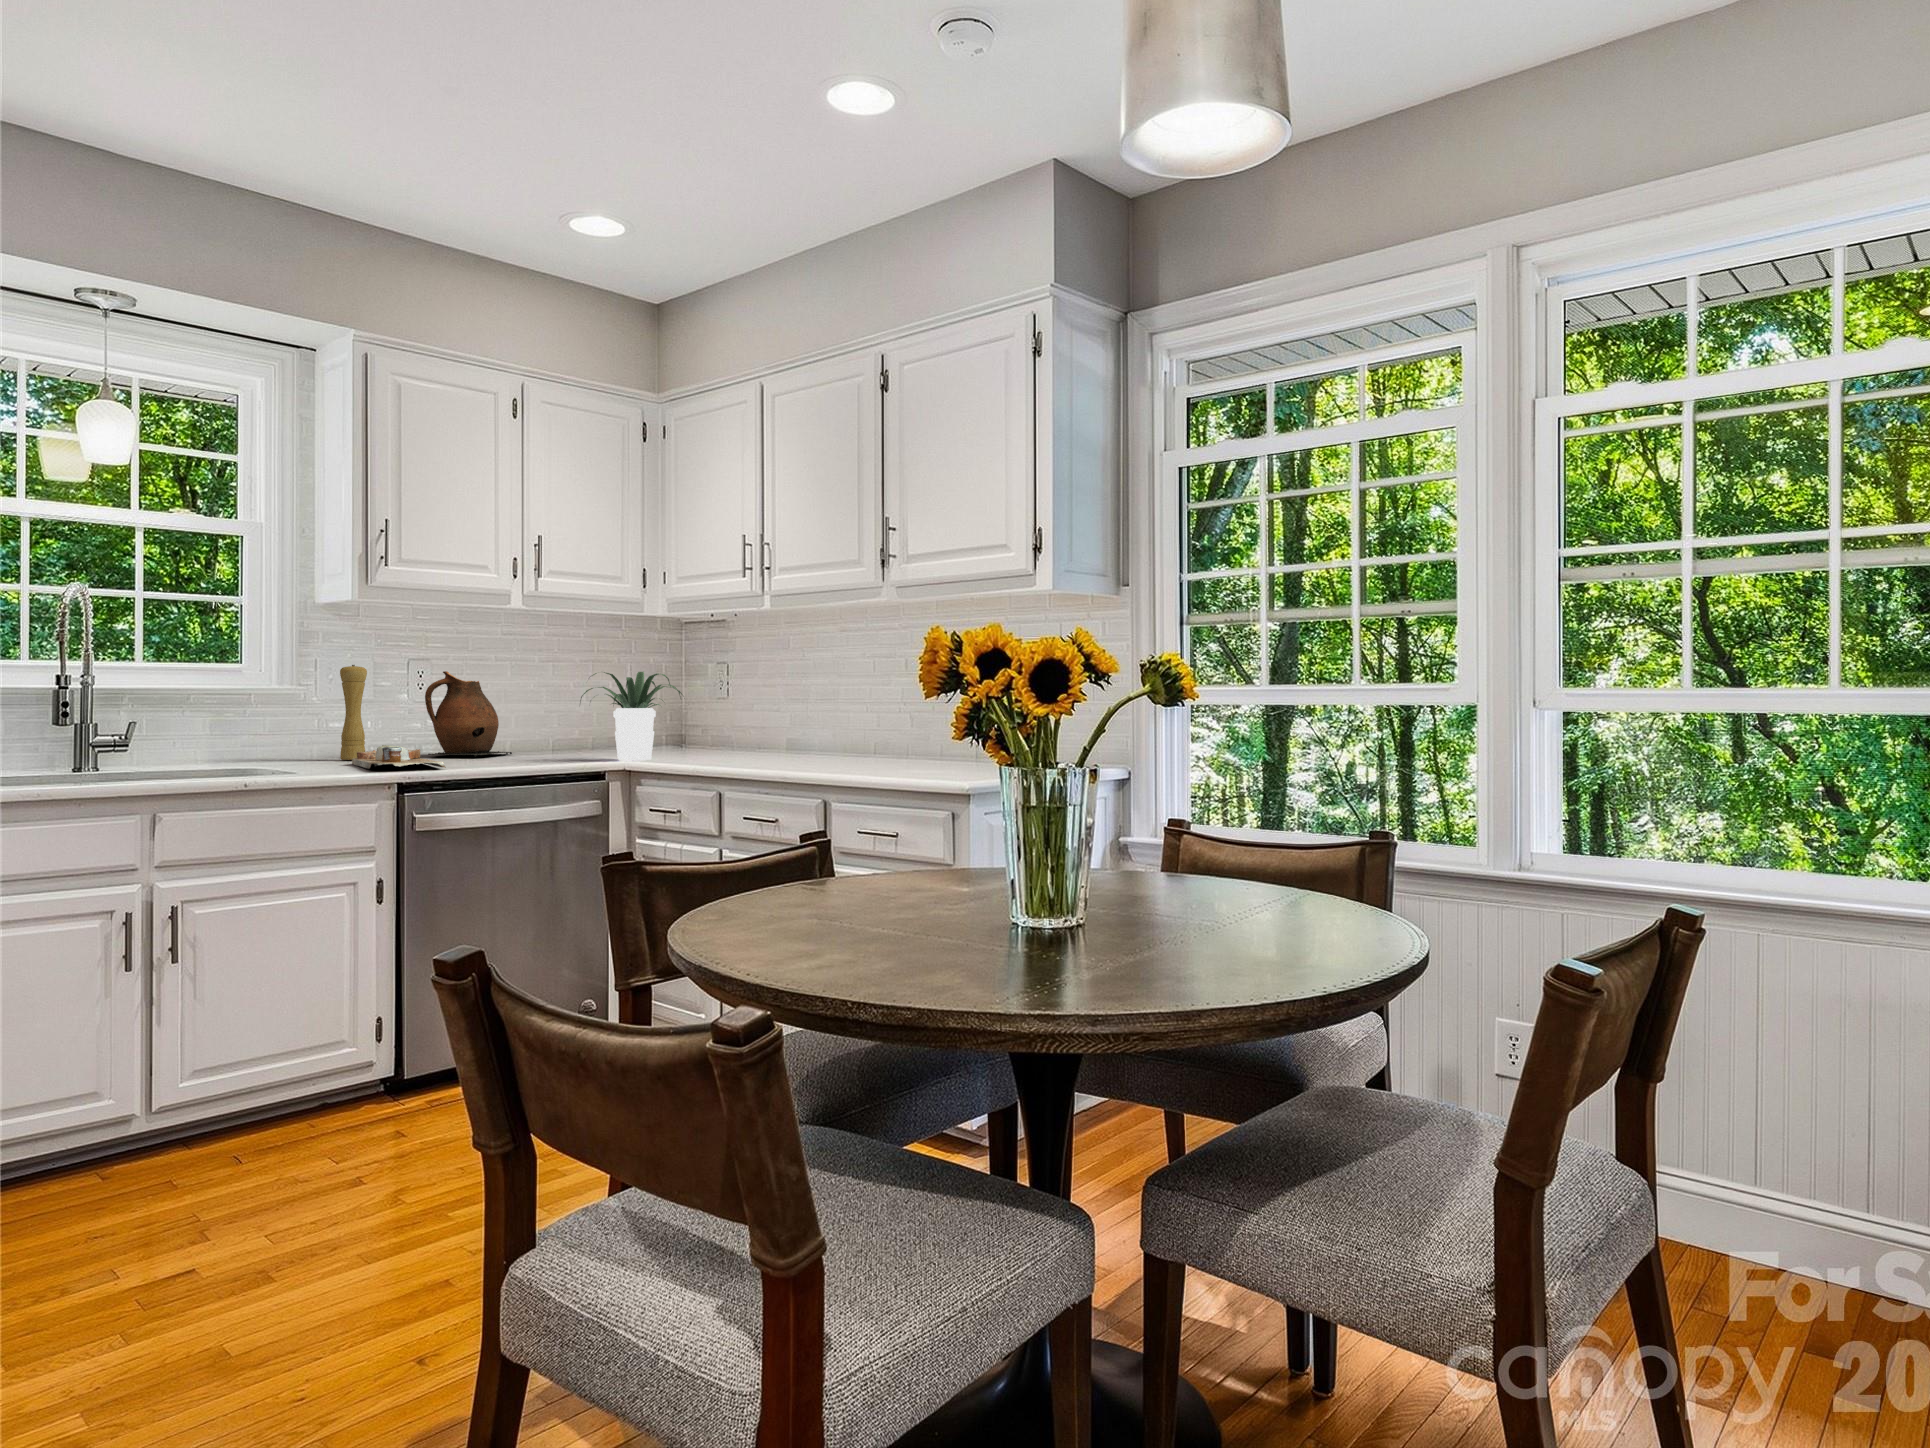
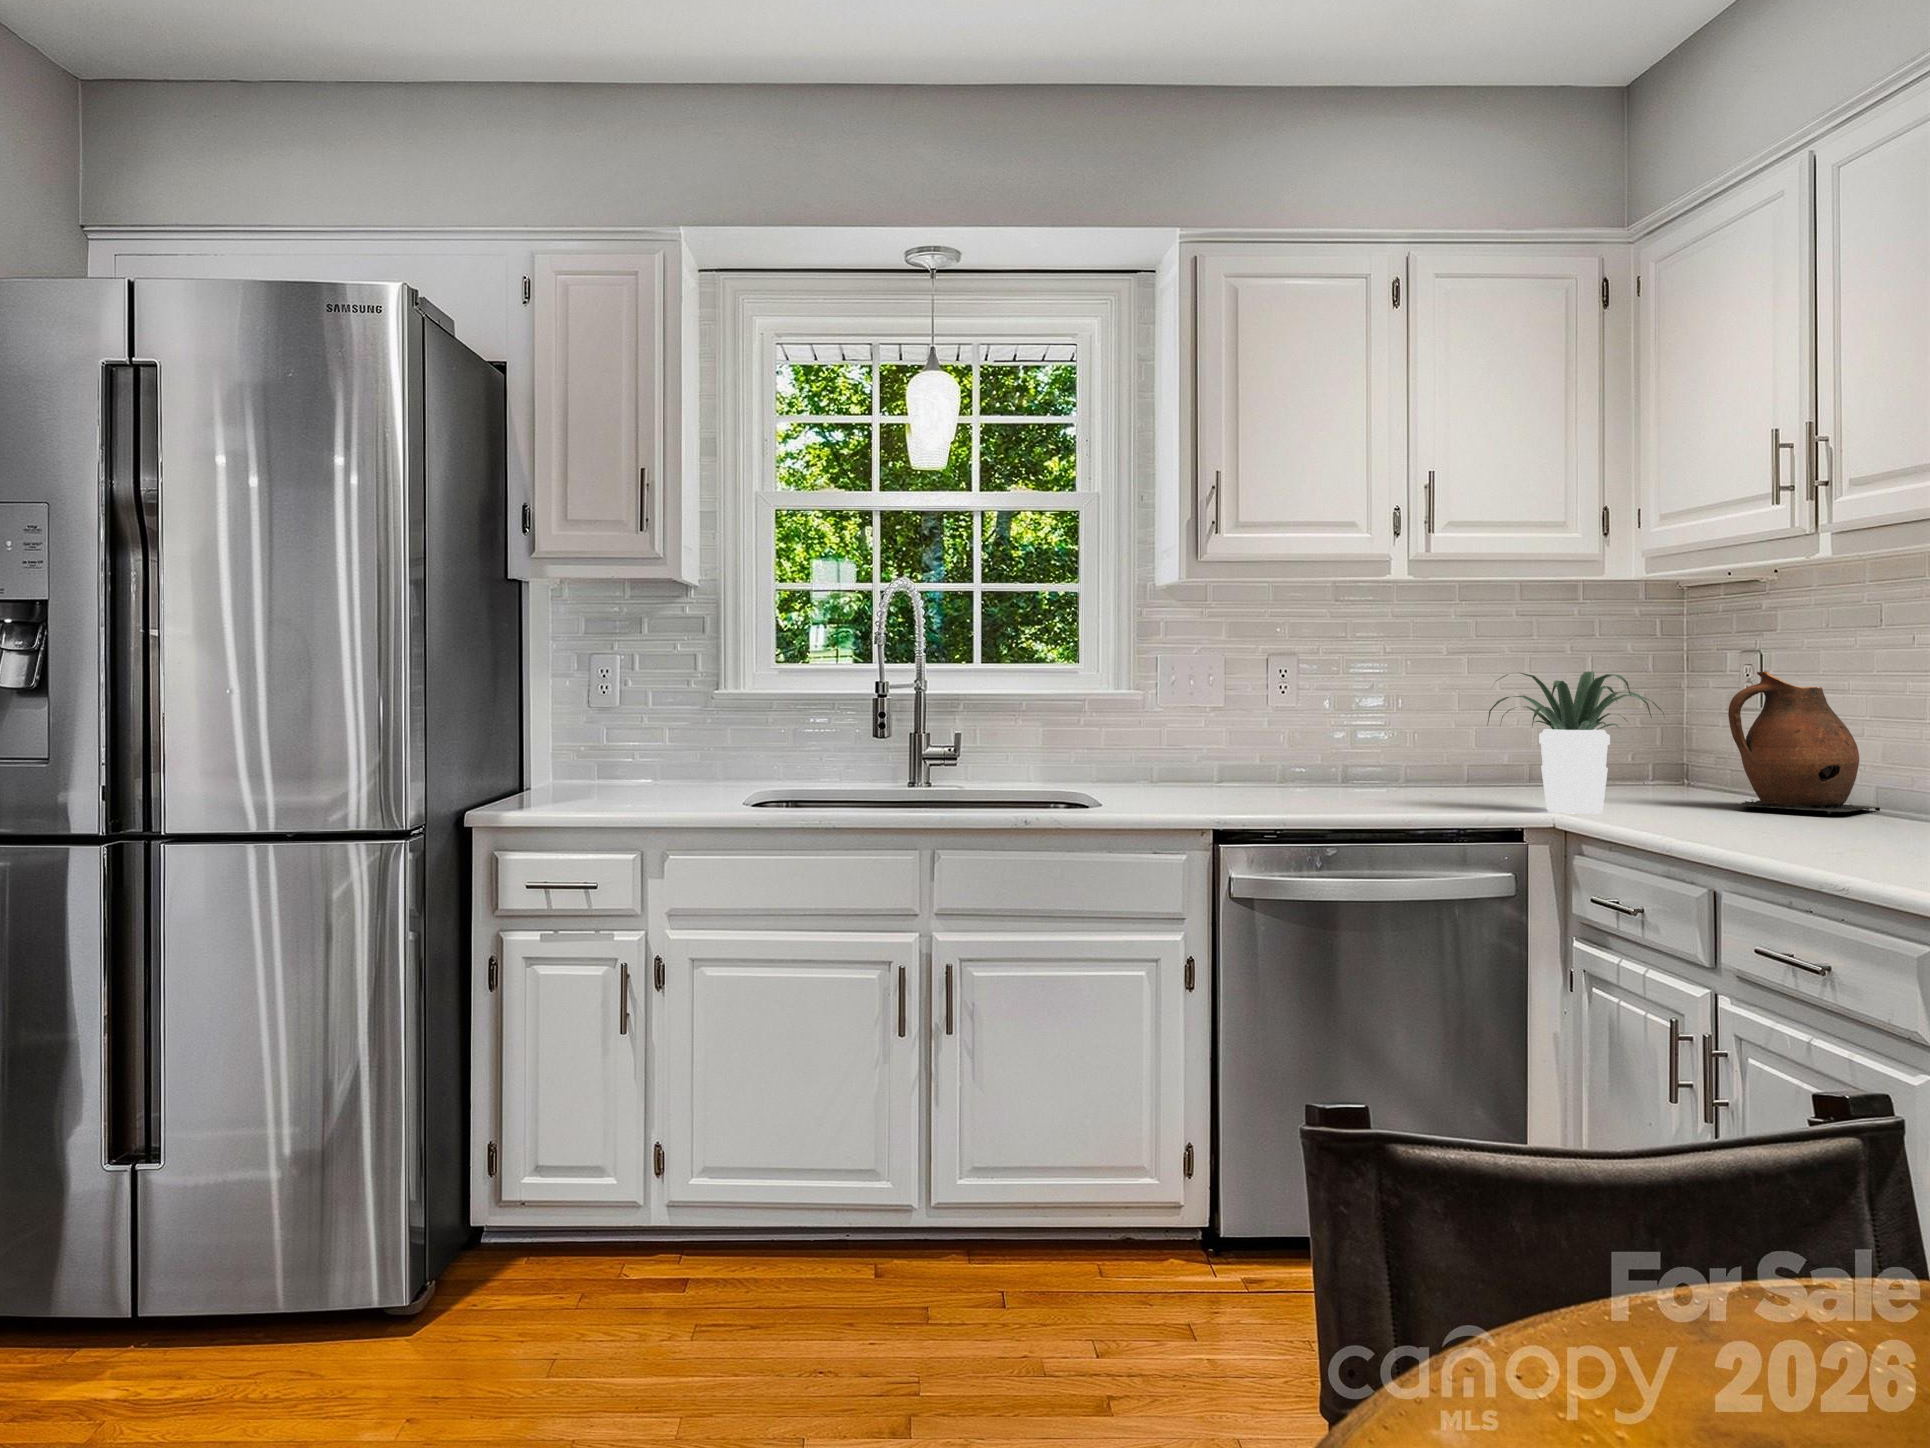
pepper mill: present [340,665,367,760] -> none [1185,667,1216,788]
ceramic pitcher: present [425,671,512,756] -> present [1728,672,1880,814]
cutting board: present [352,745,445,769] -> none [1186,774,1279,810]

